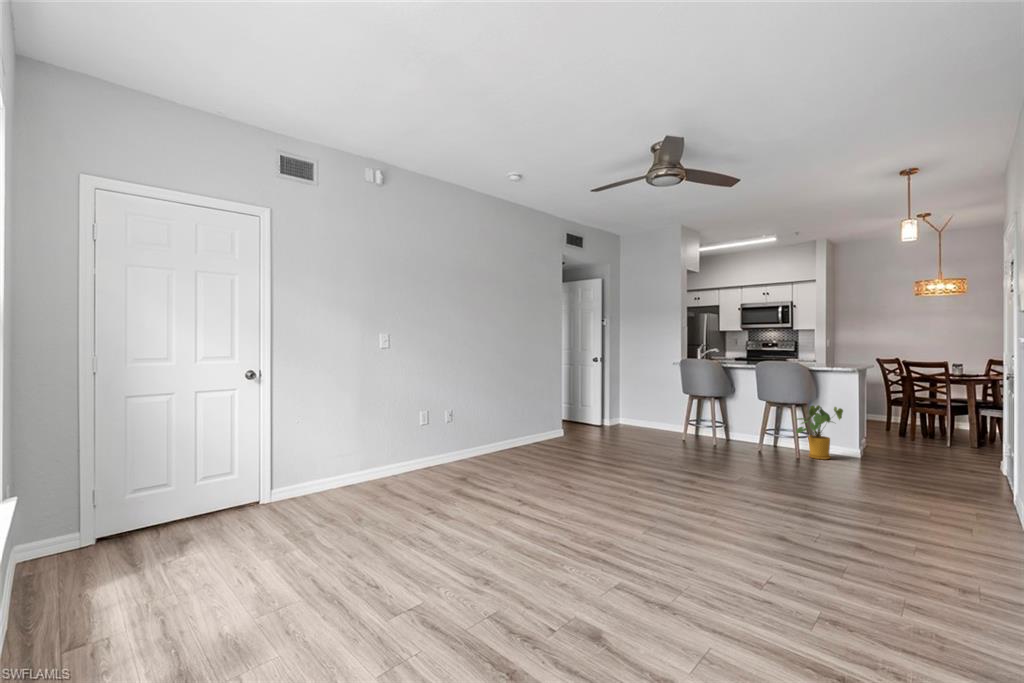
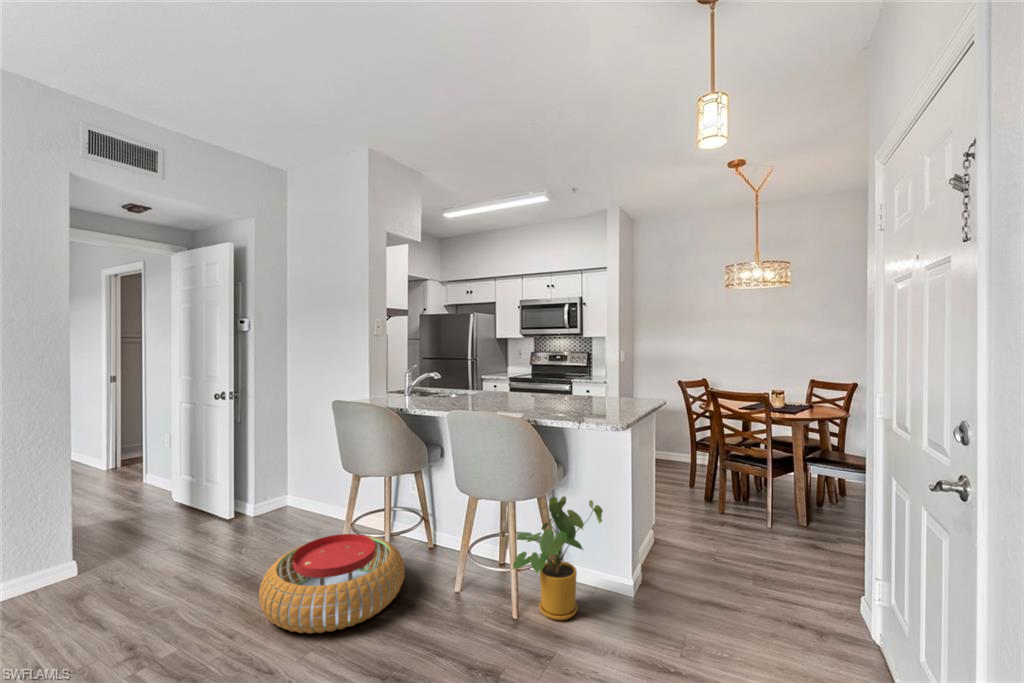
pouf: none [662,422,731,455] -> present [259,534,404,633]

